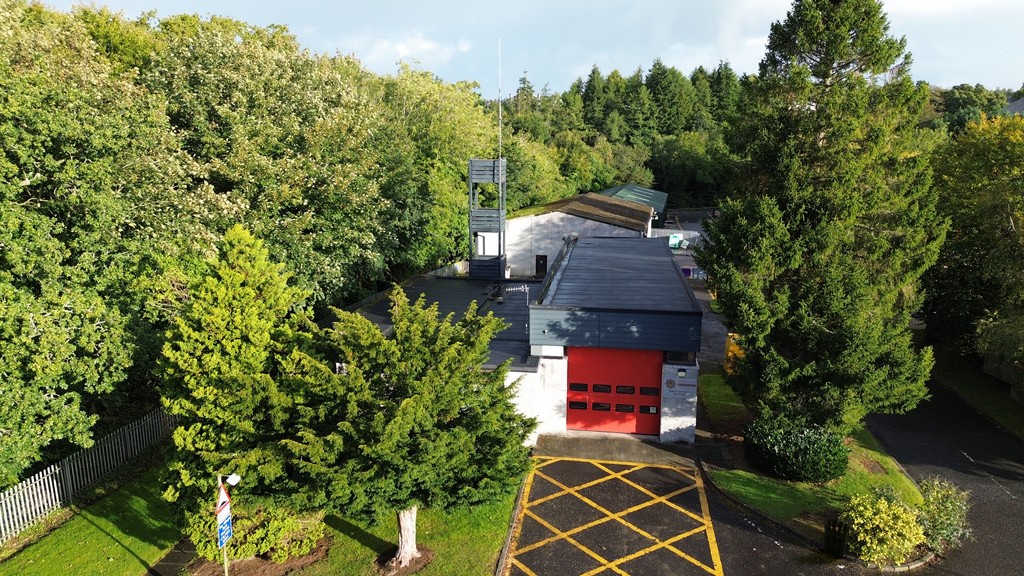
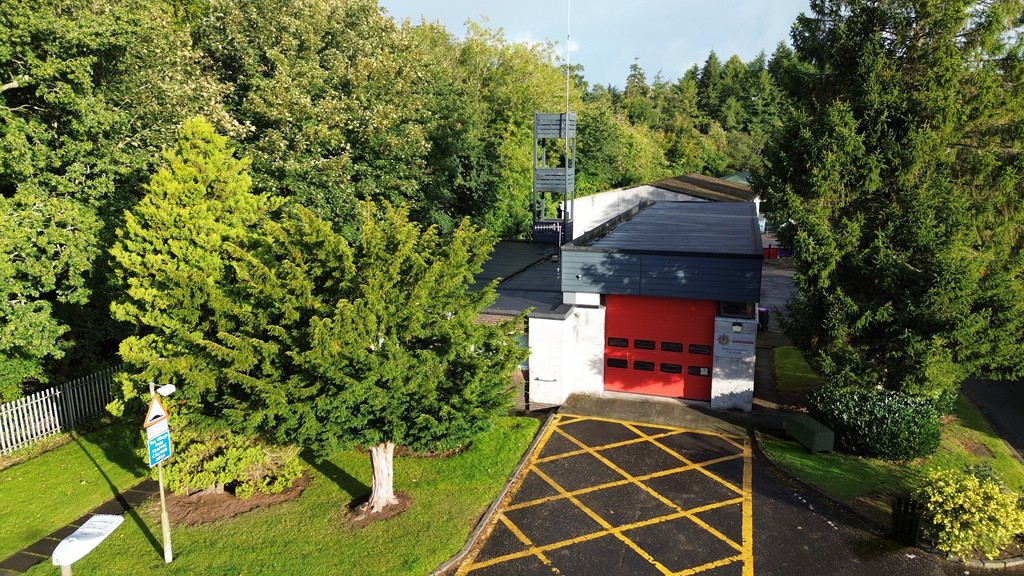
bench: none [727,447,768,482] -> present [786,414,834,454]

